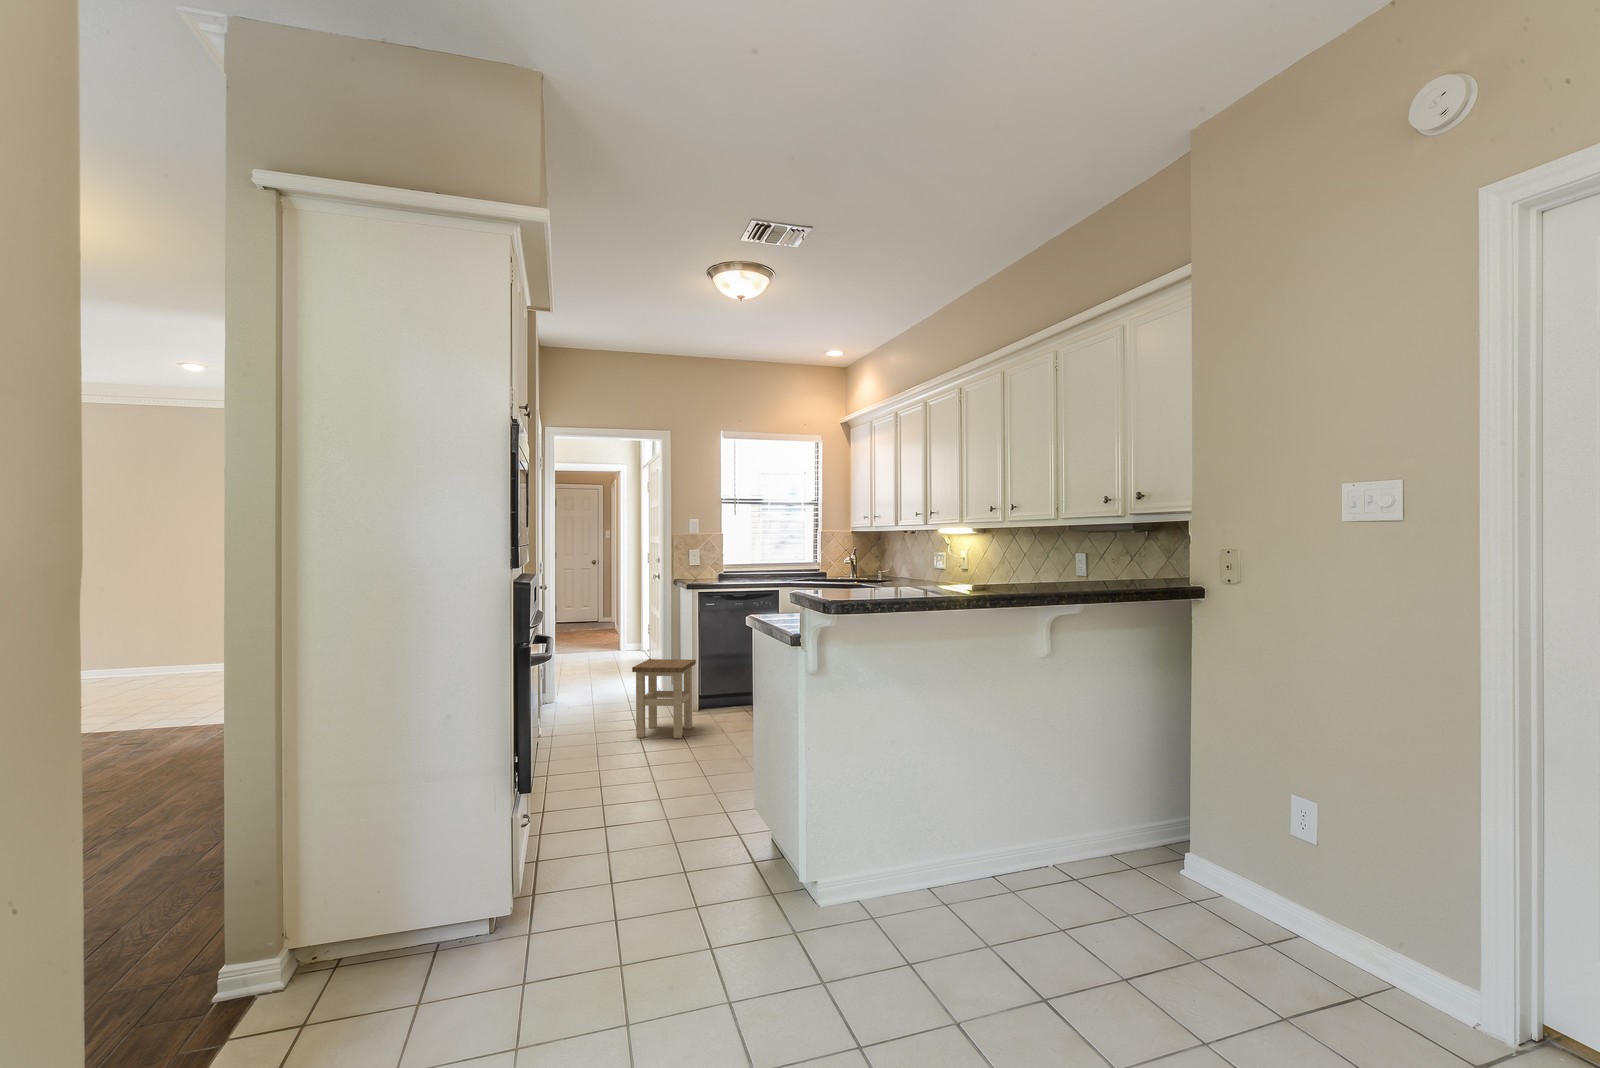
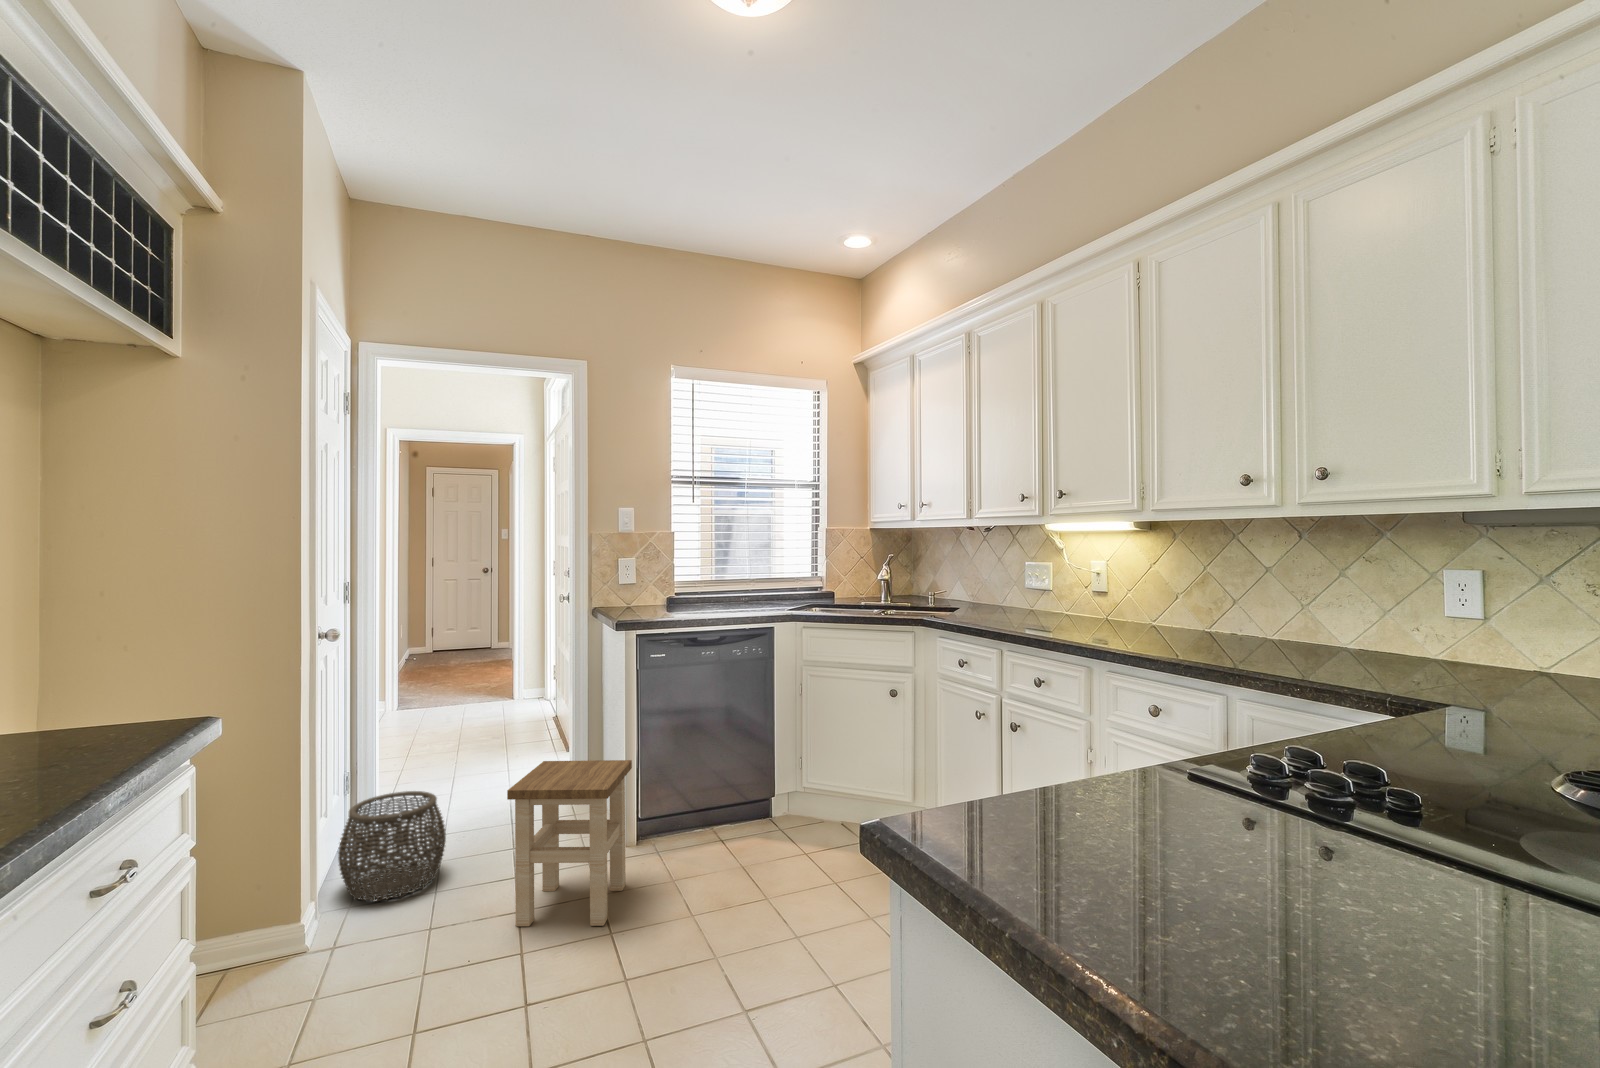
woven basket: none [544,677,597,729] -> present [338,791,446,902]

